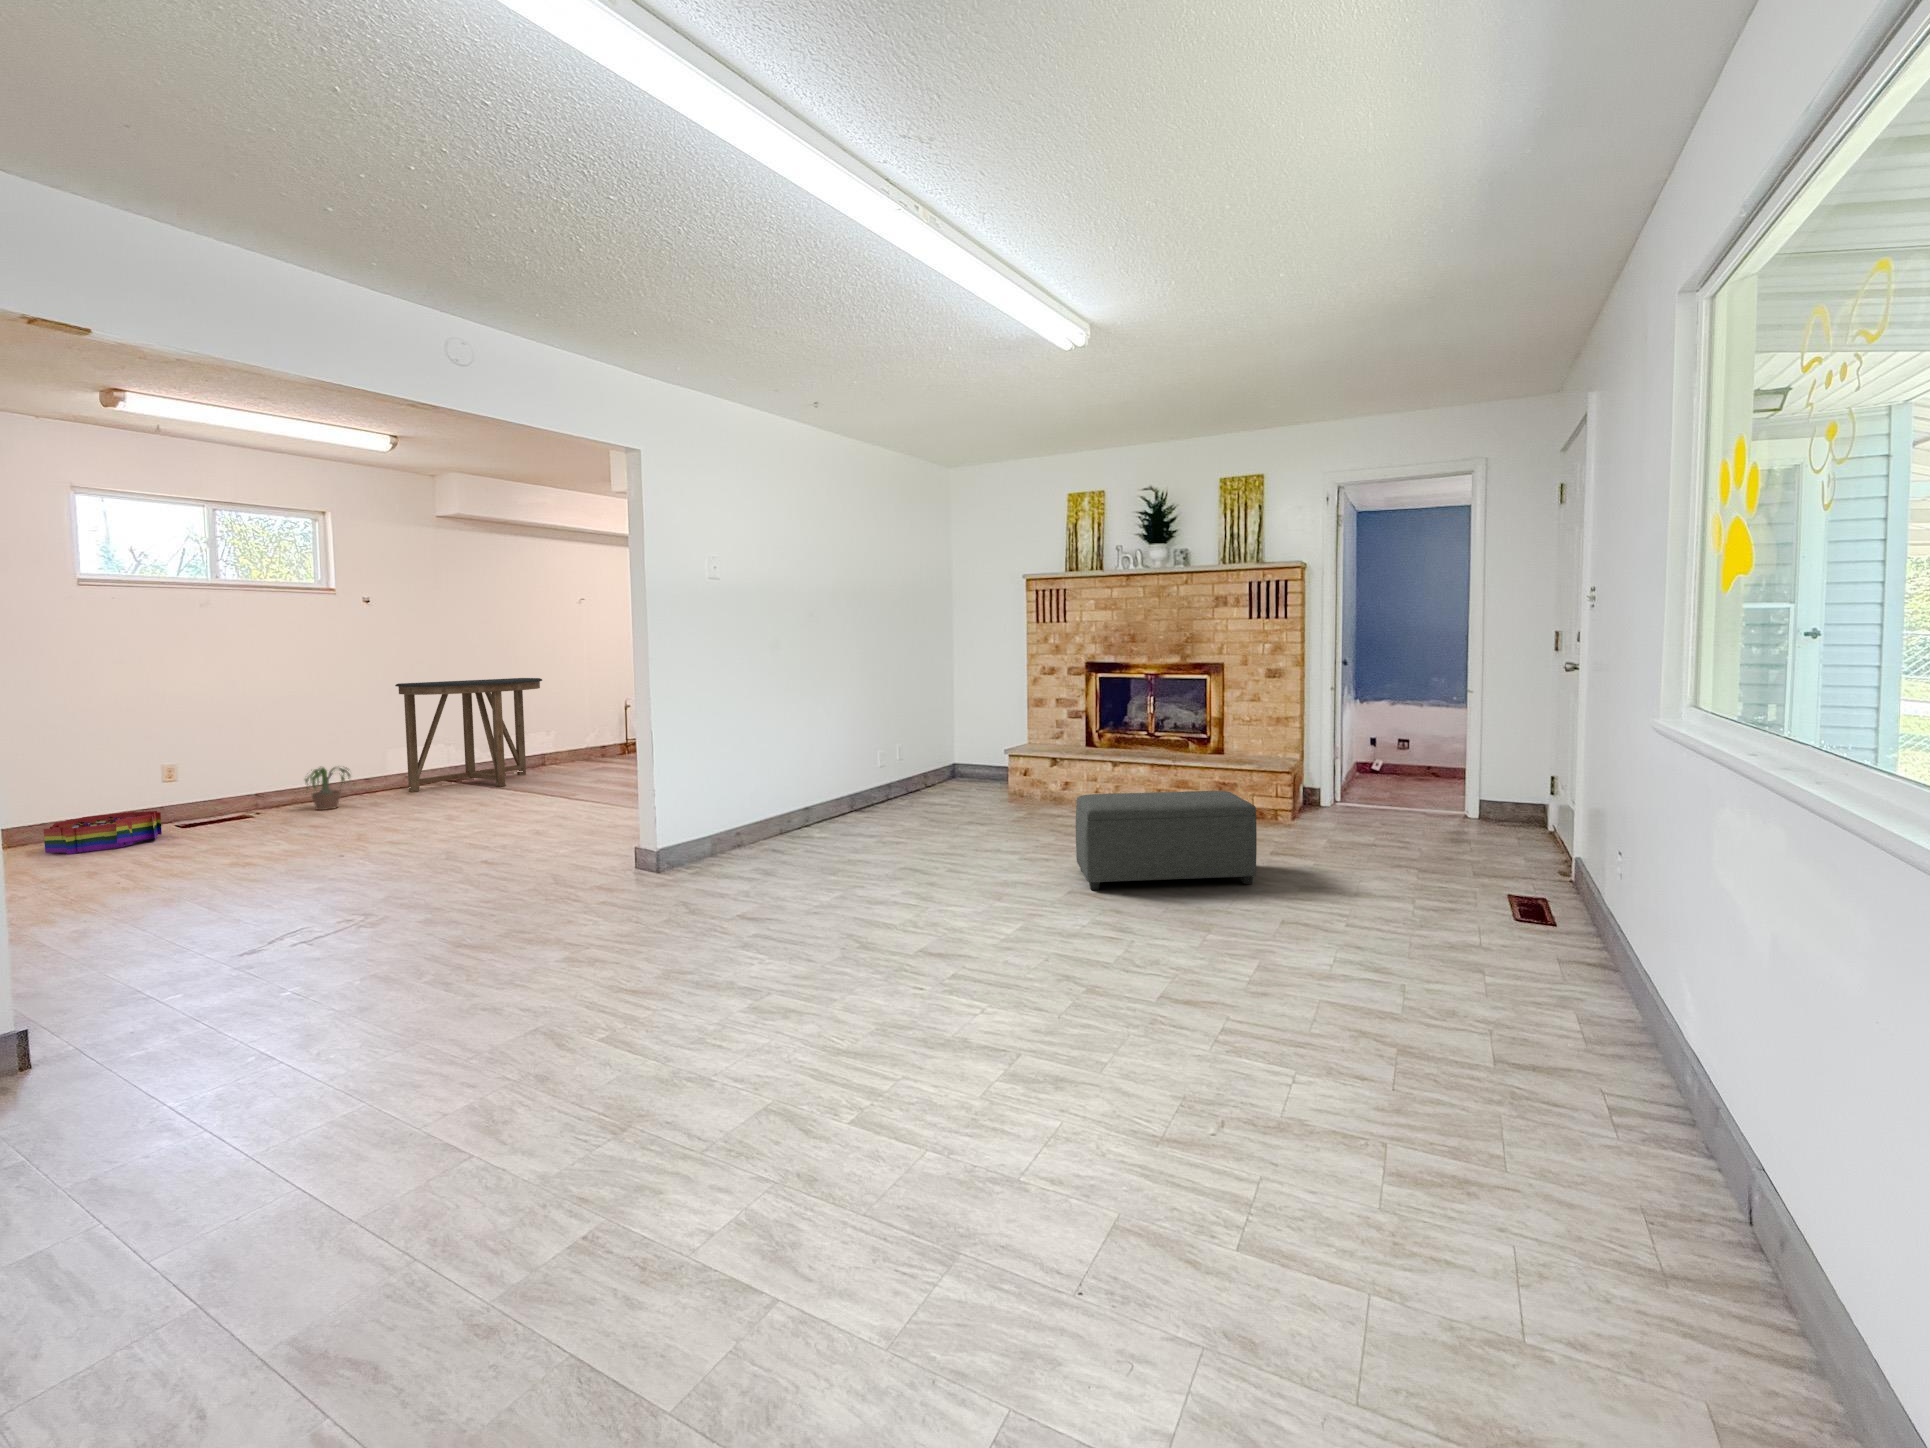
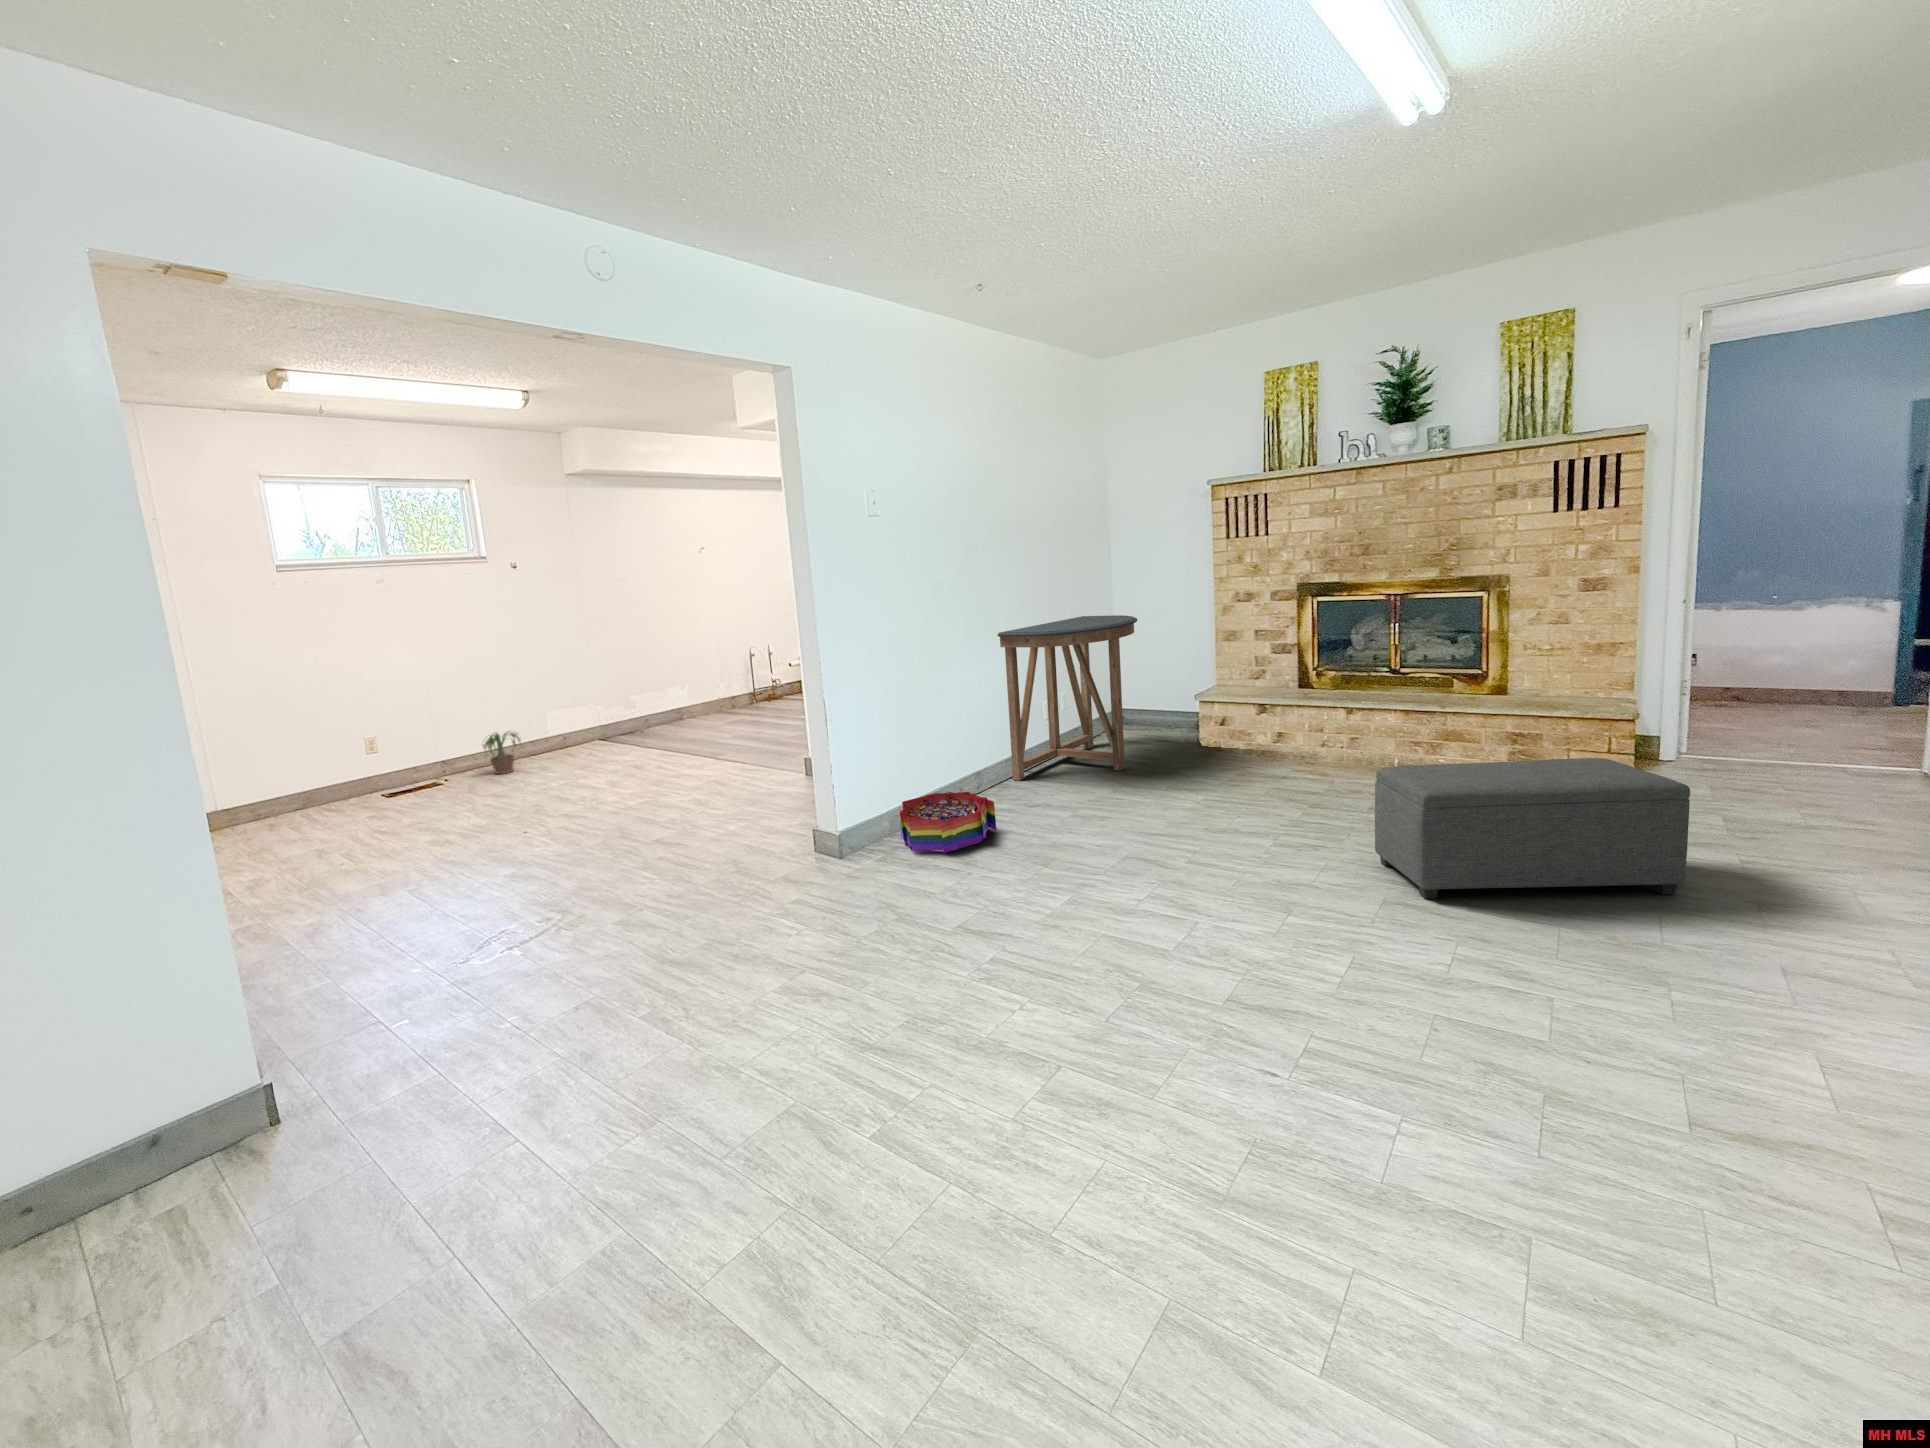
console table: present [395,678,542,792] -> present [998,615,1137,781]
storage bin: present [44,811,162,854] -> present [899,792,997,853]

